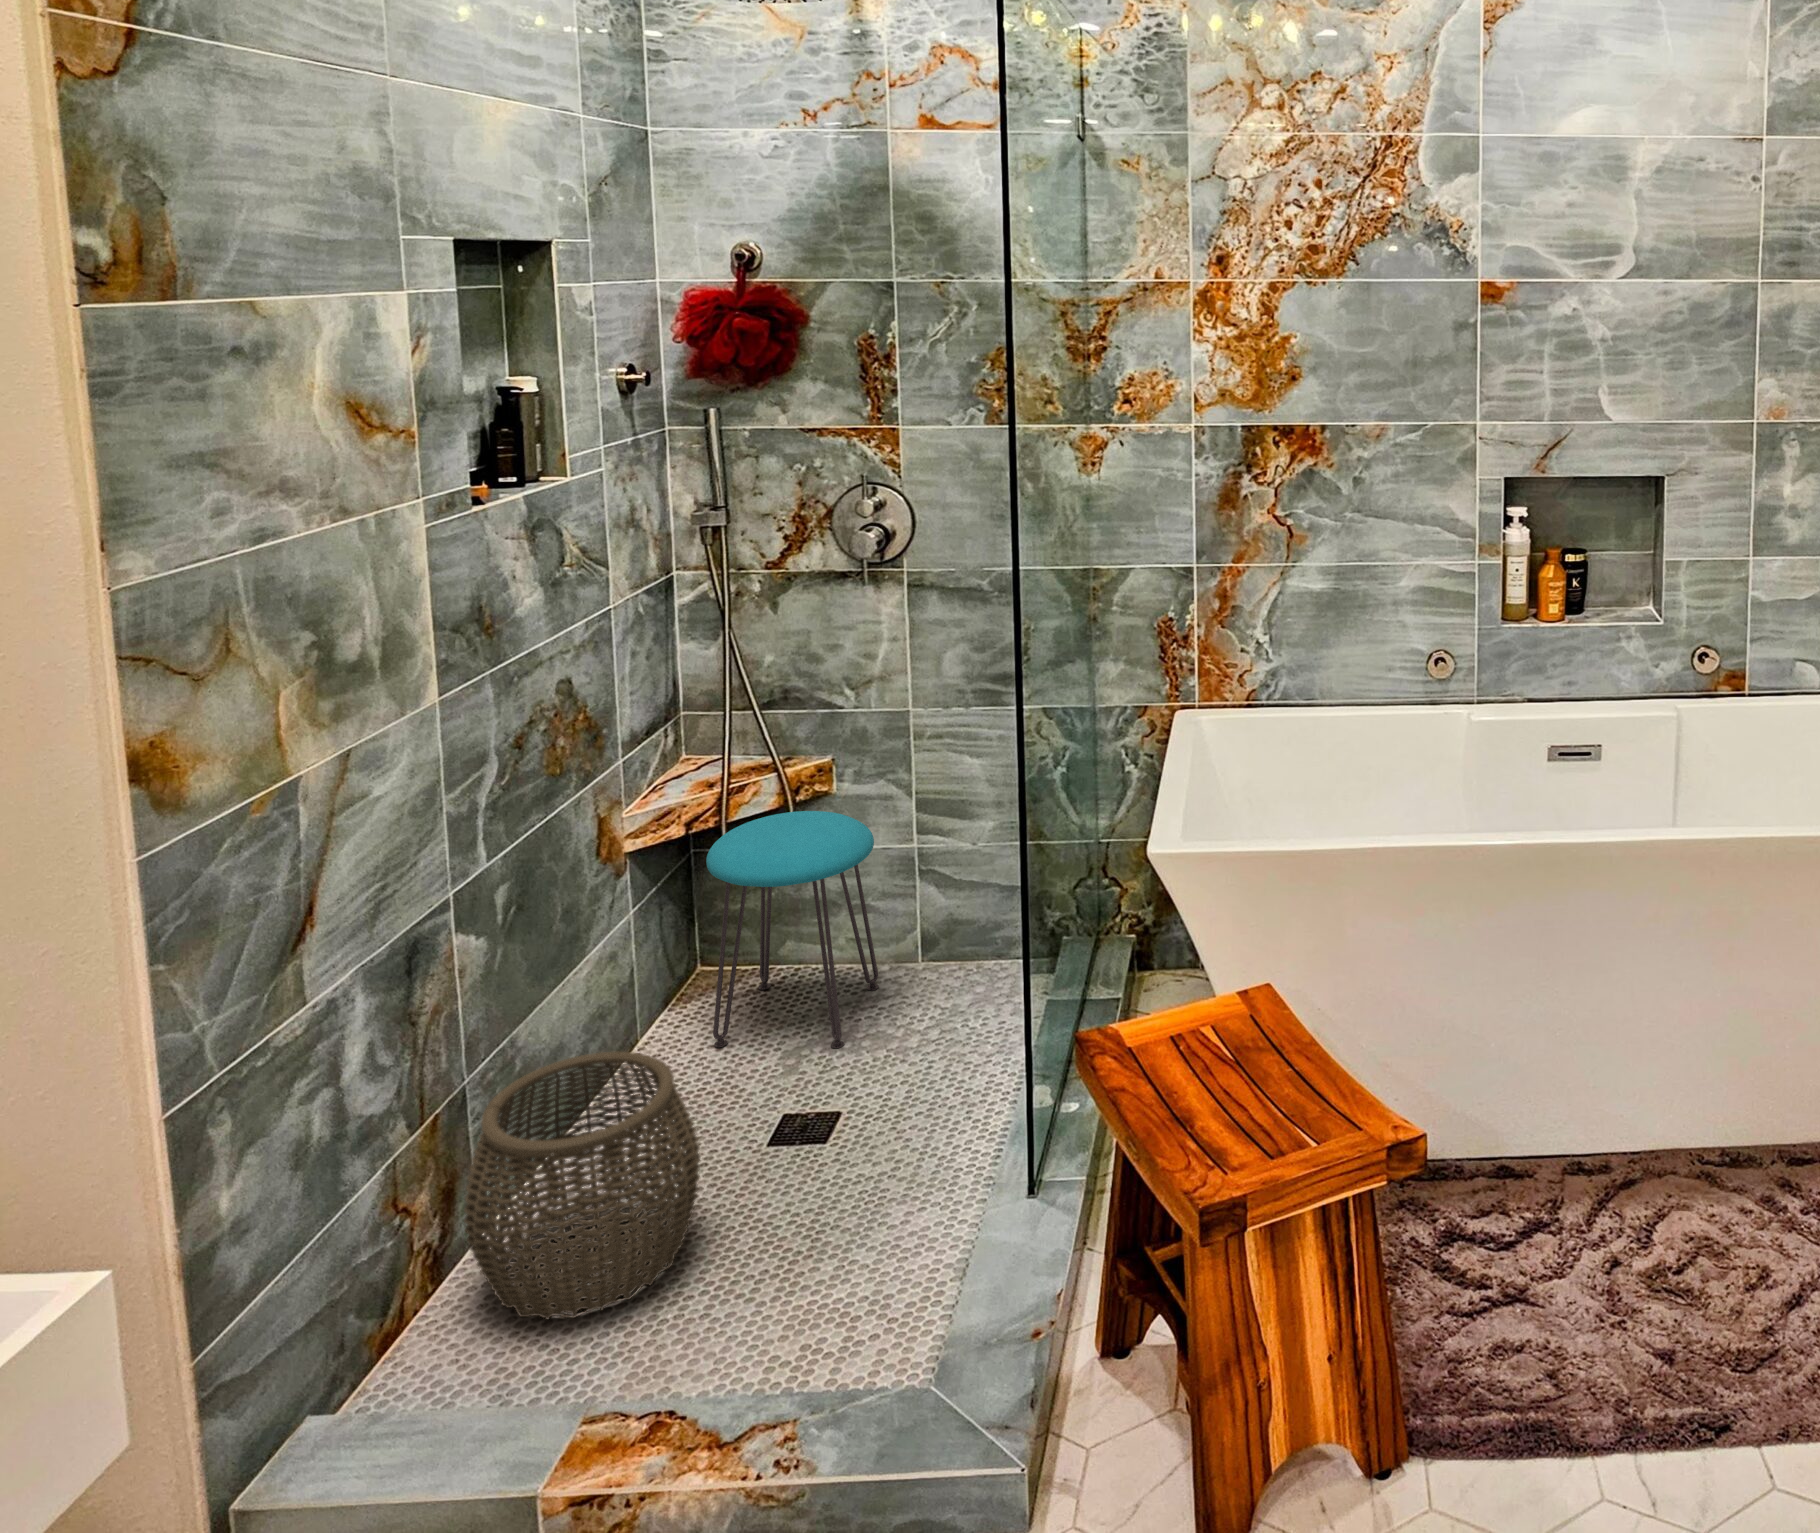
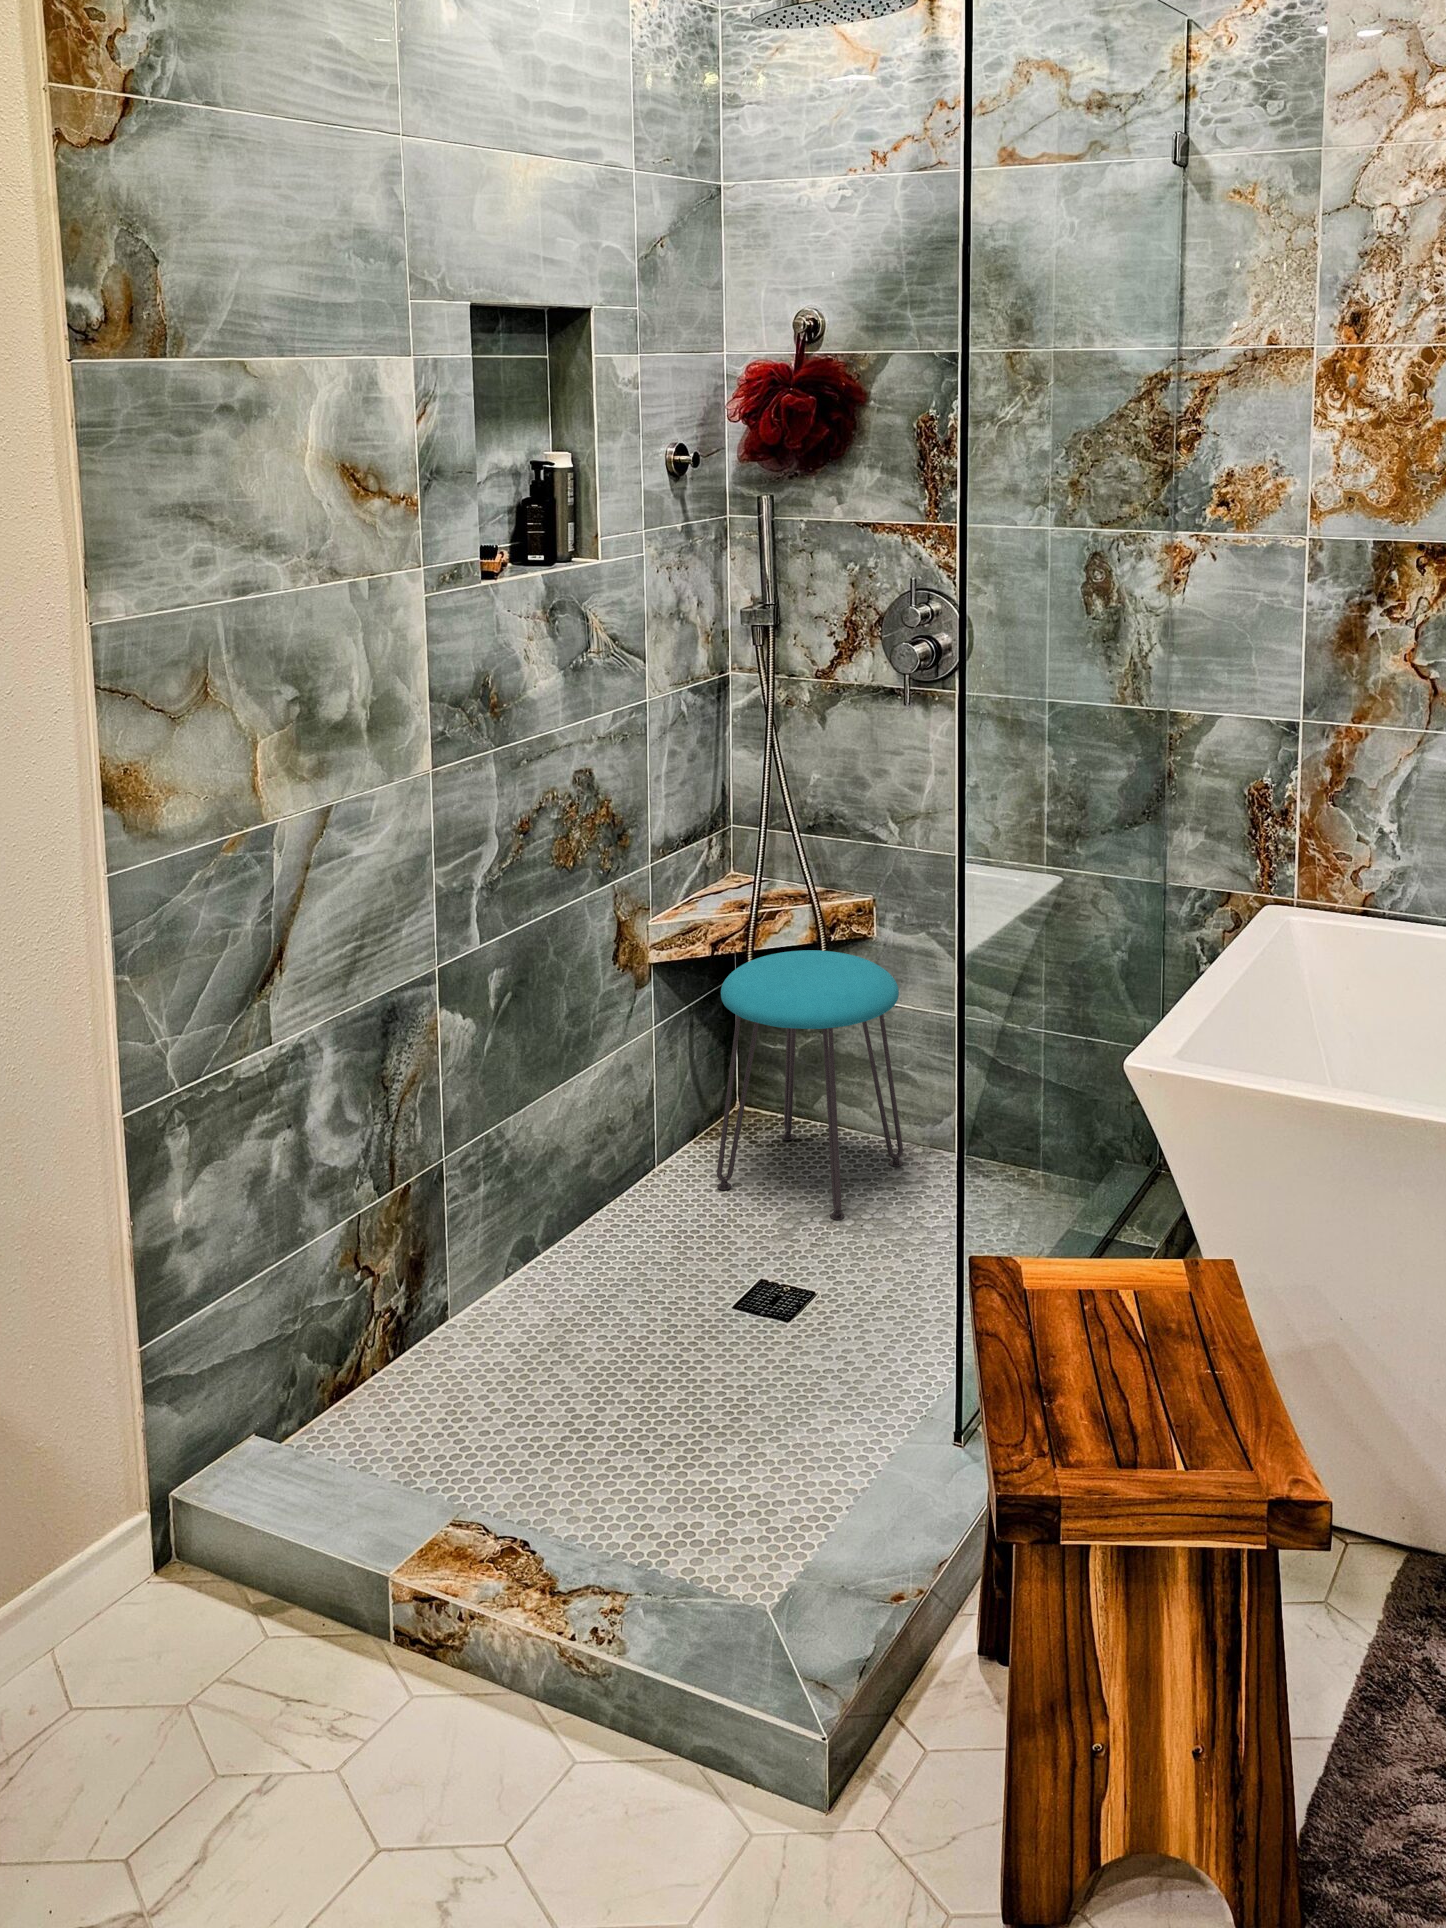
woven basket: present [464,1052,700,1320] -> none [409,1159,635,1420]

